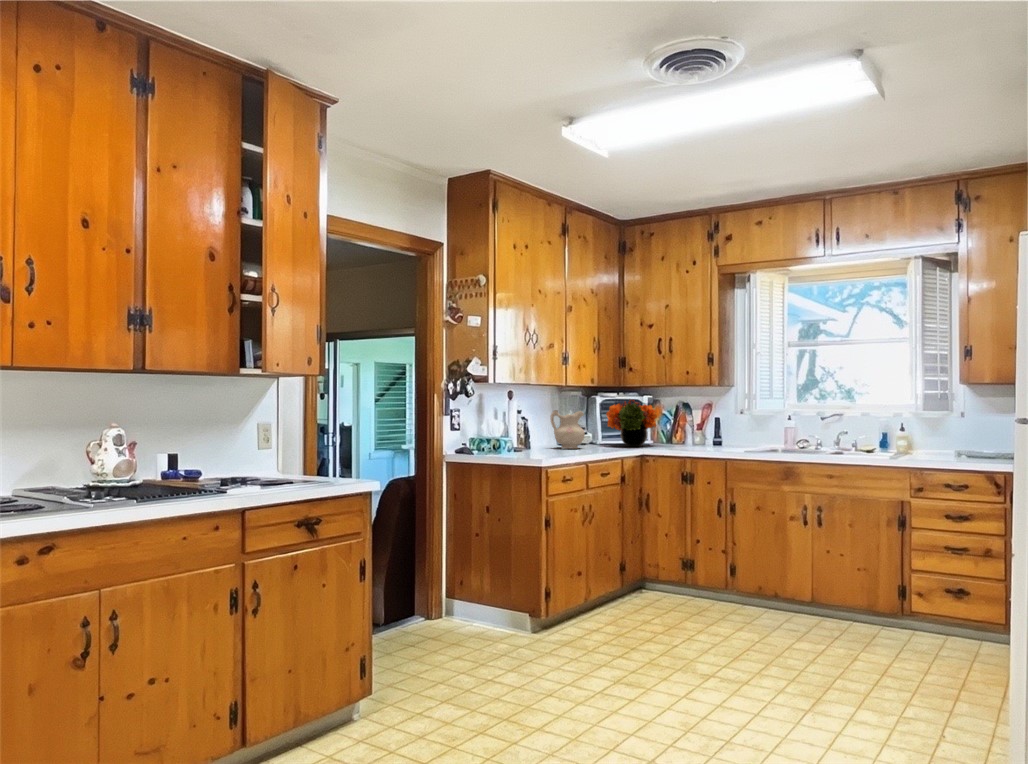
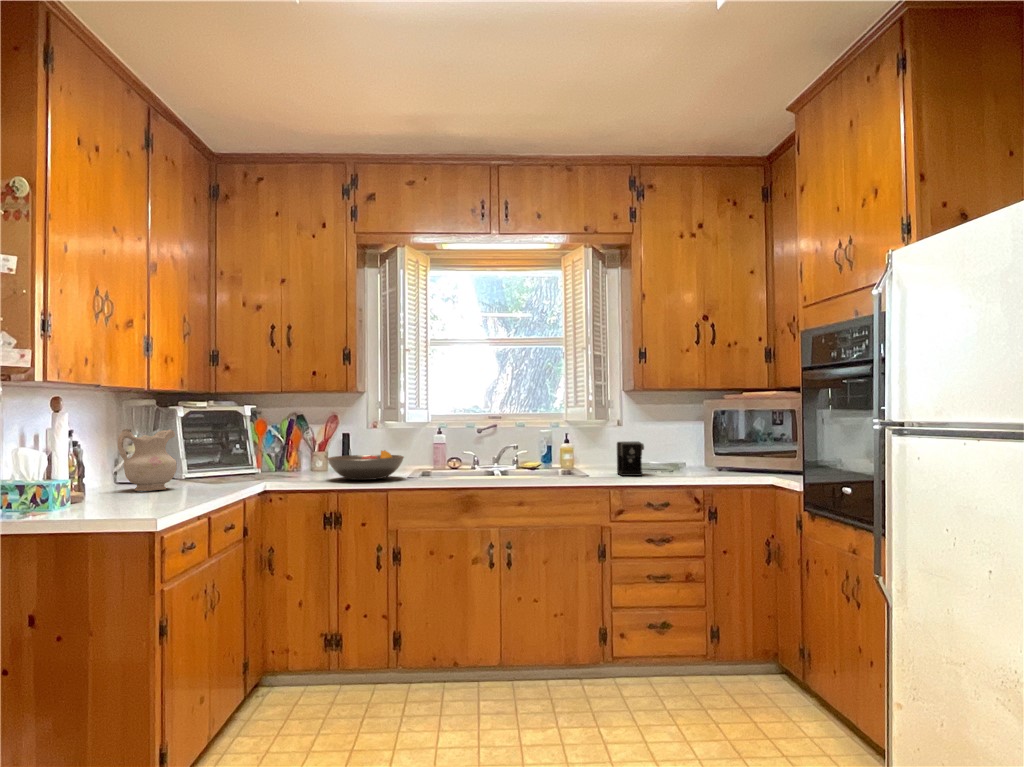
flower arrangement: present [606,400,657,446] -> none [200,411,280,480]
fruit bowl: none [684,430,741,451] -> present [328,450,404,480]
coffee maker: none [928,431,992,462] -> present [617,442,673,476]

